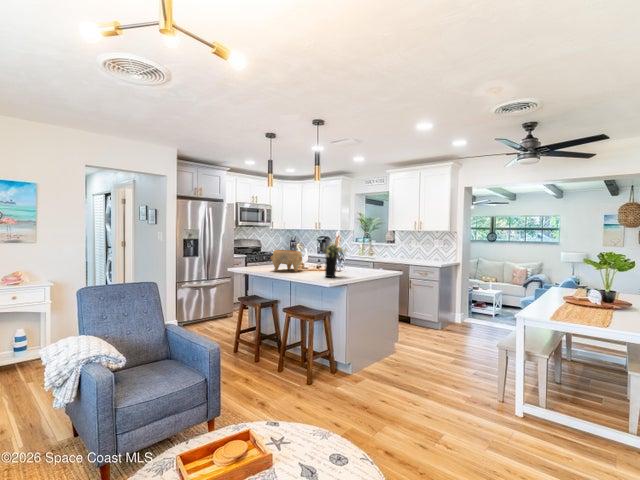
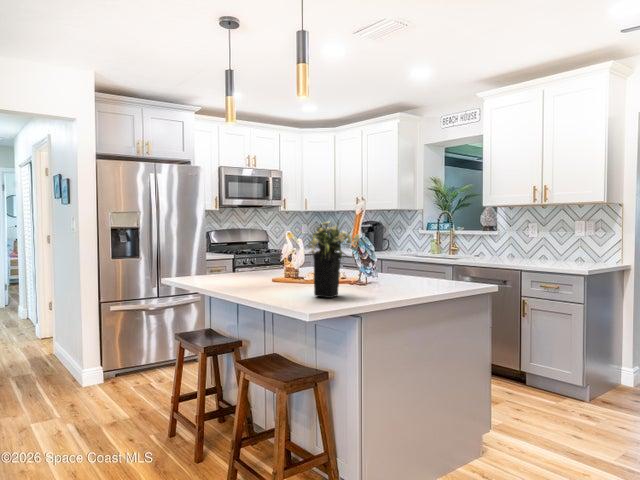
decorative bowl: present [270,250,302,272] -> none [223,242,286,285]

